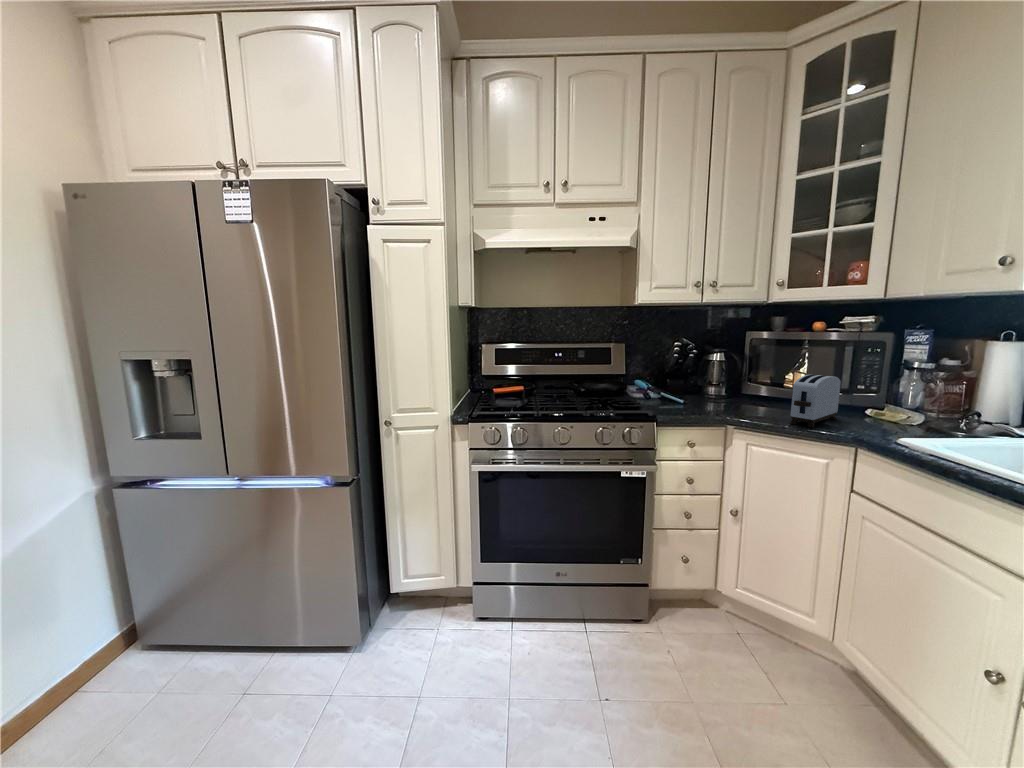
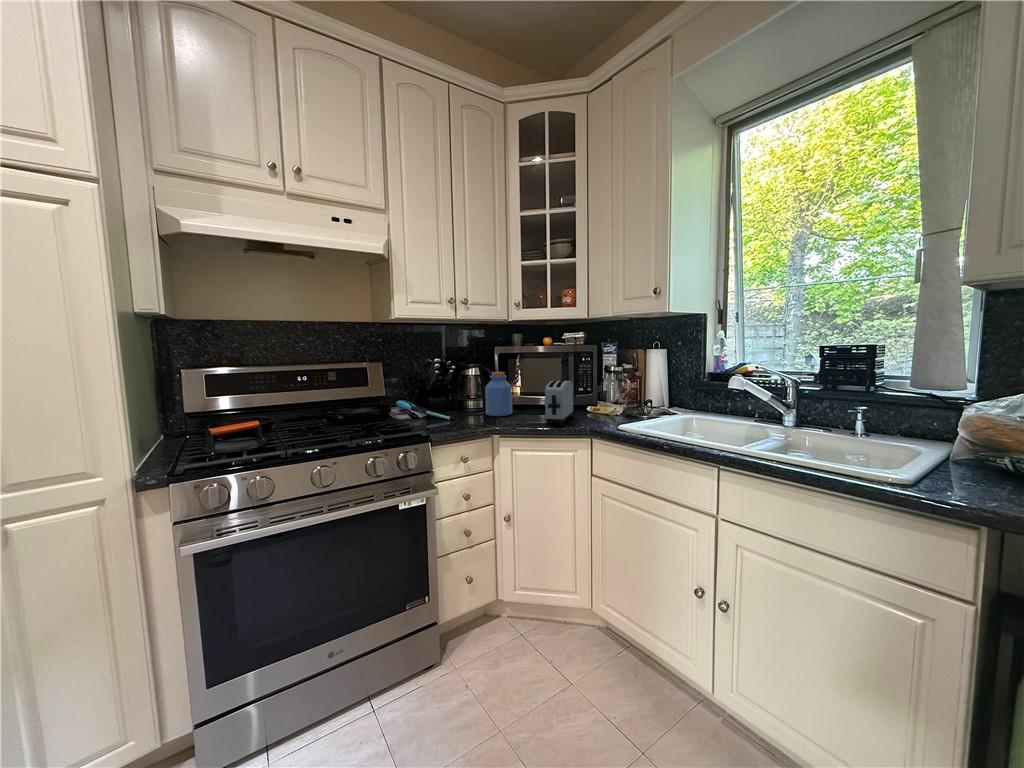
jar: none [725,359,759,407] -> present [485,372,512,416]

